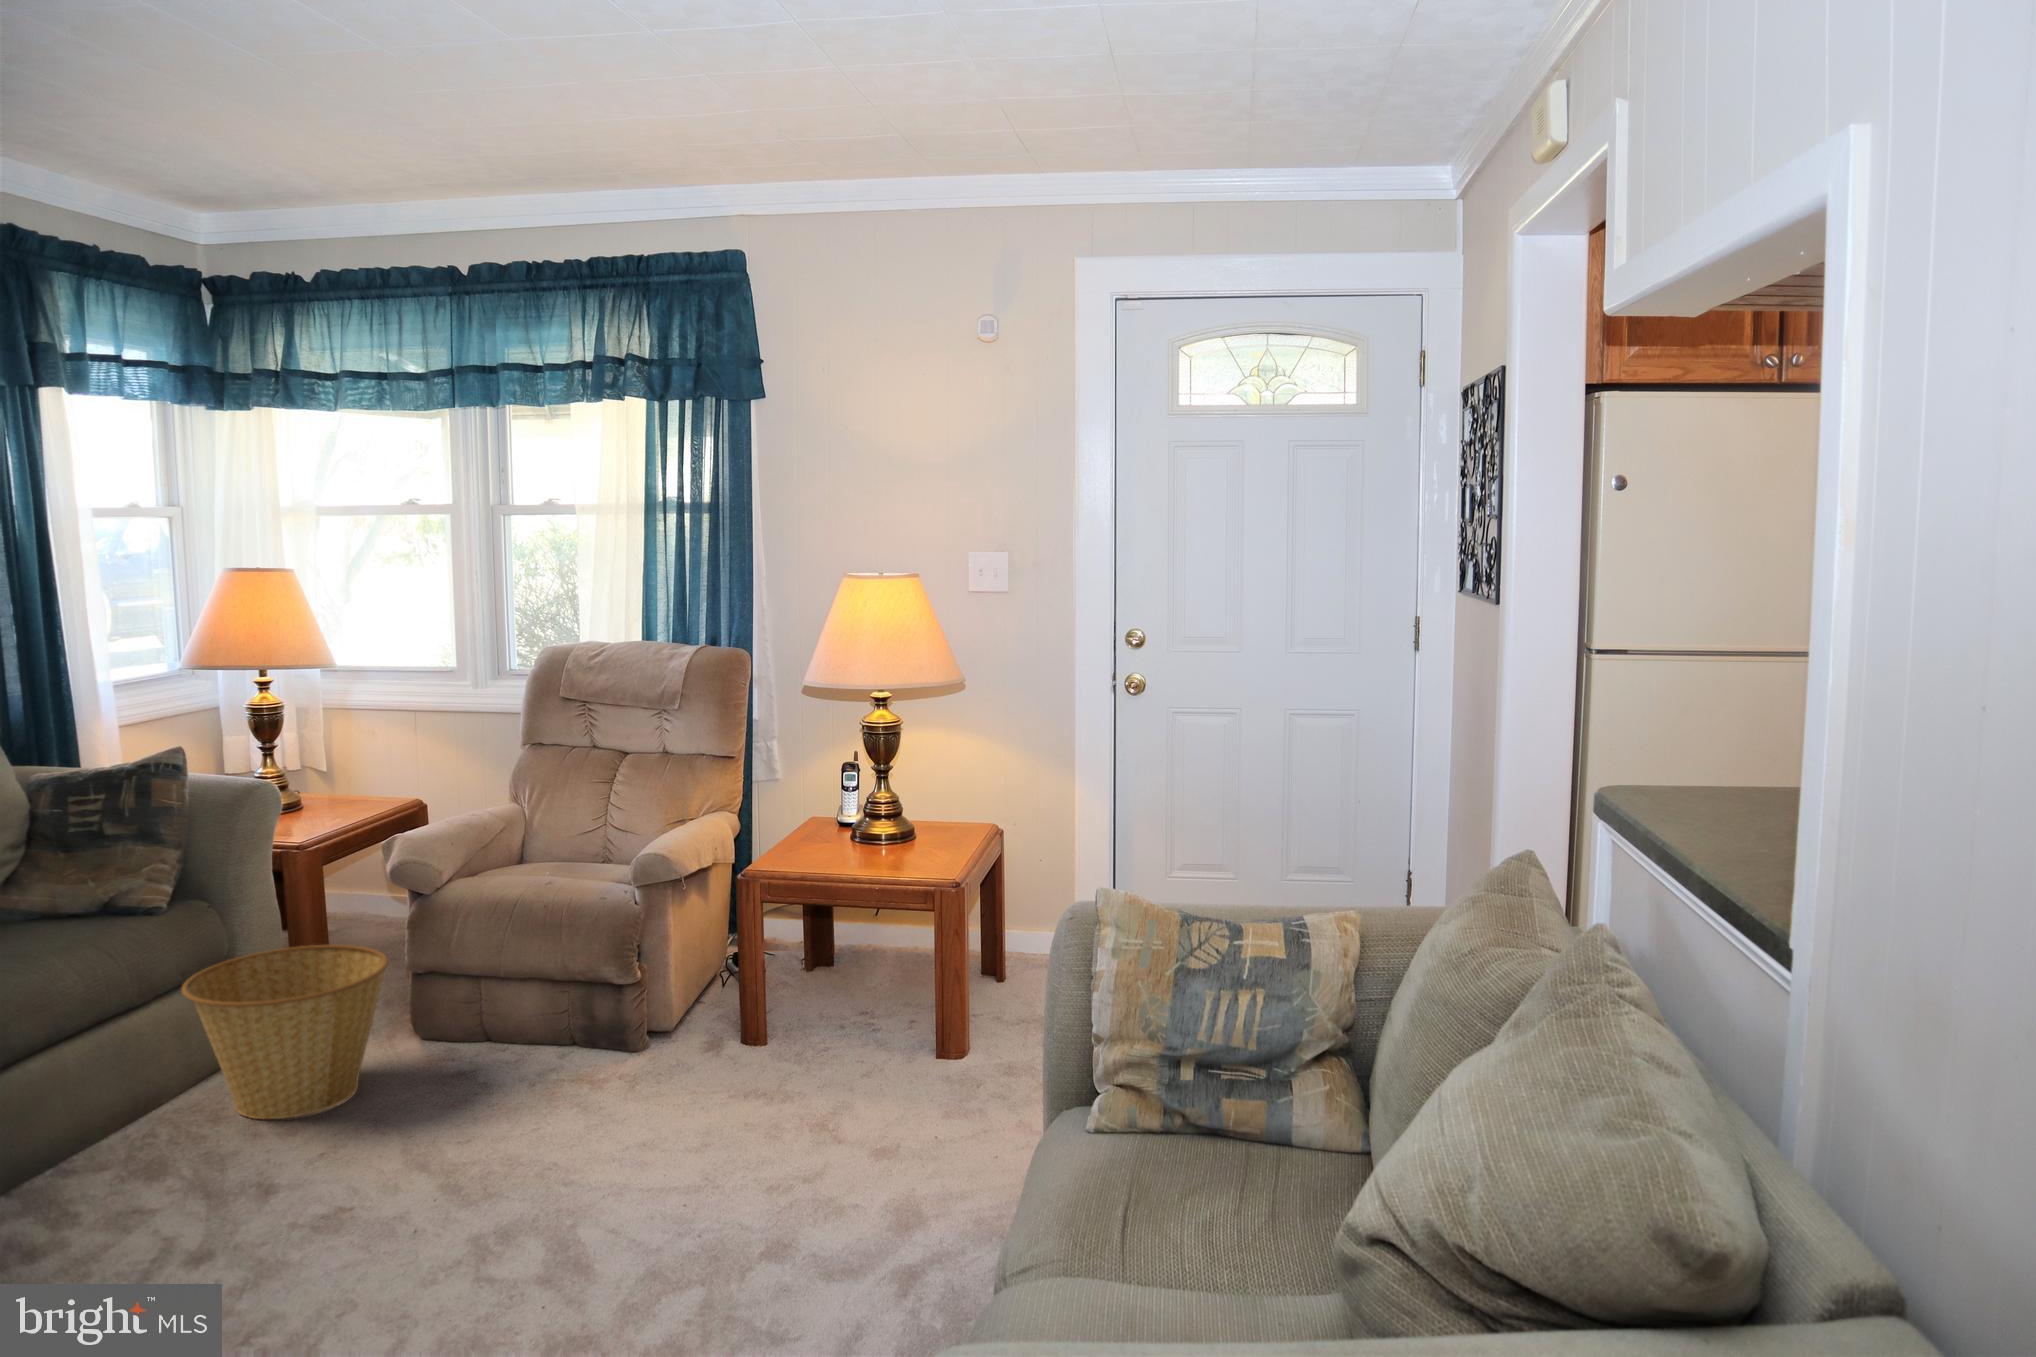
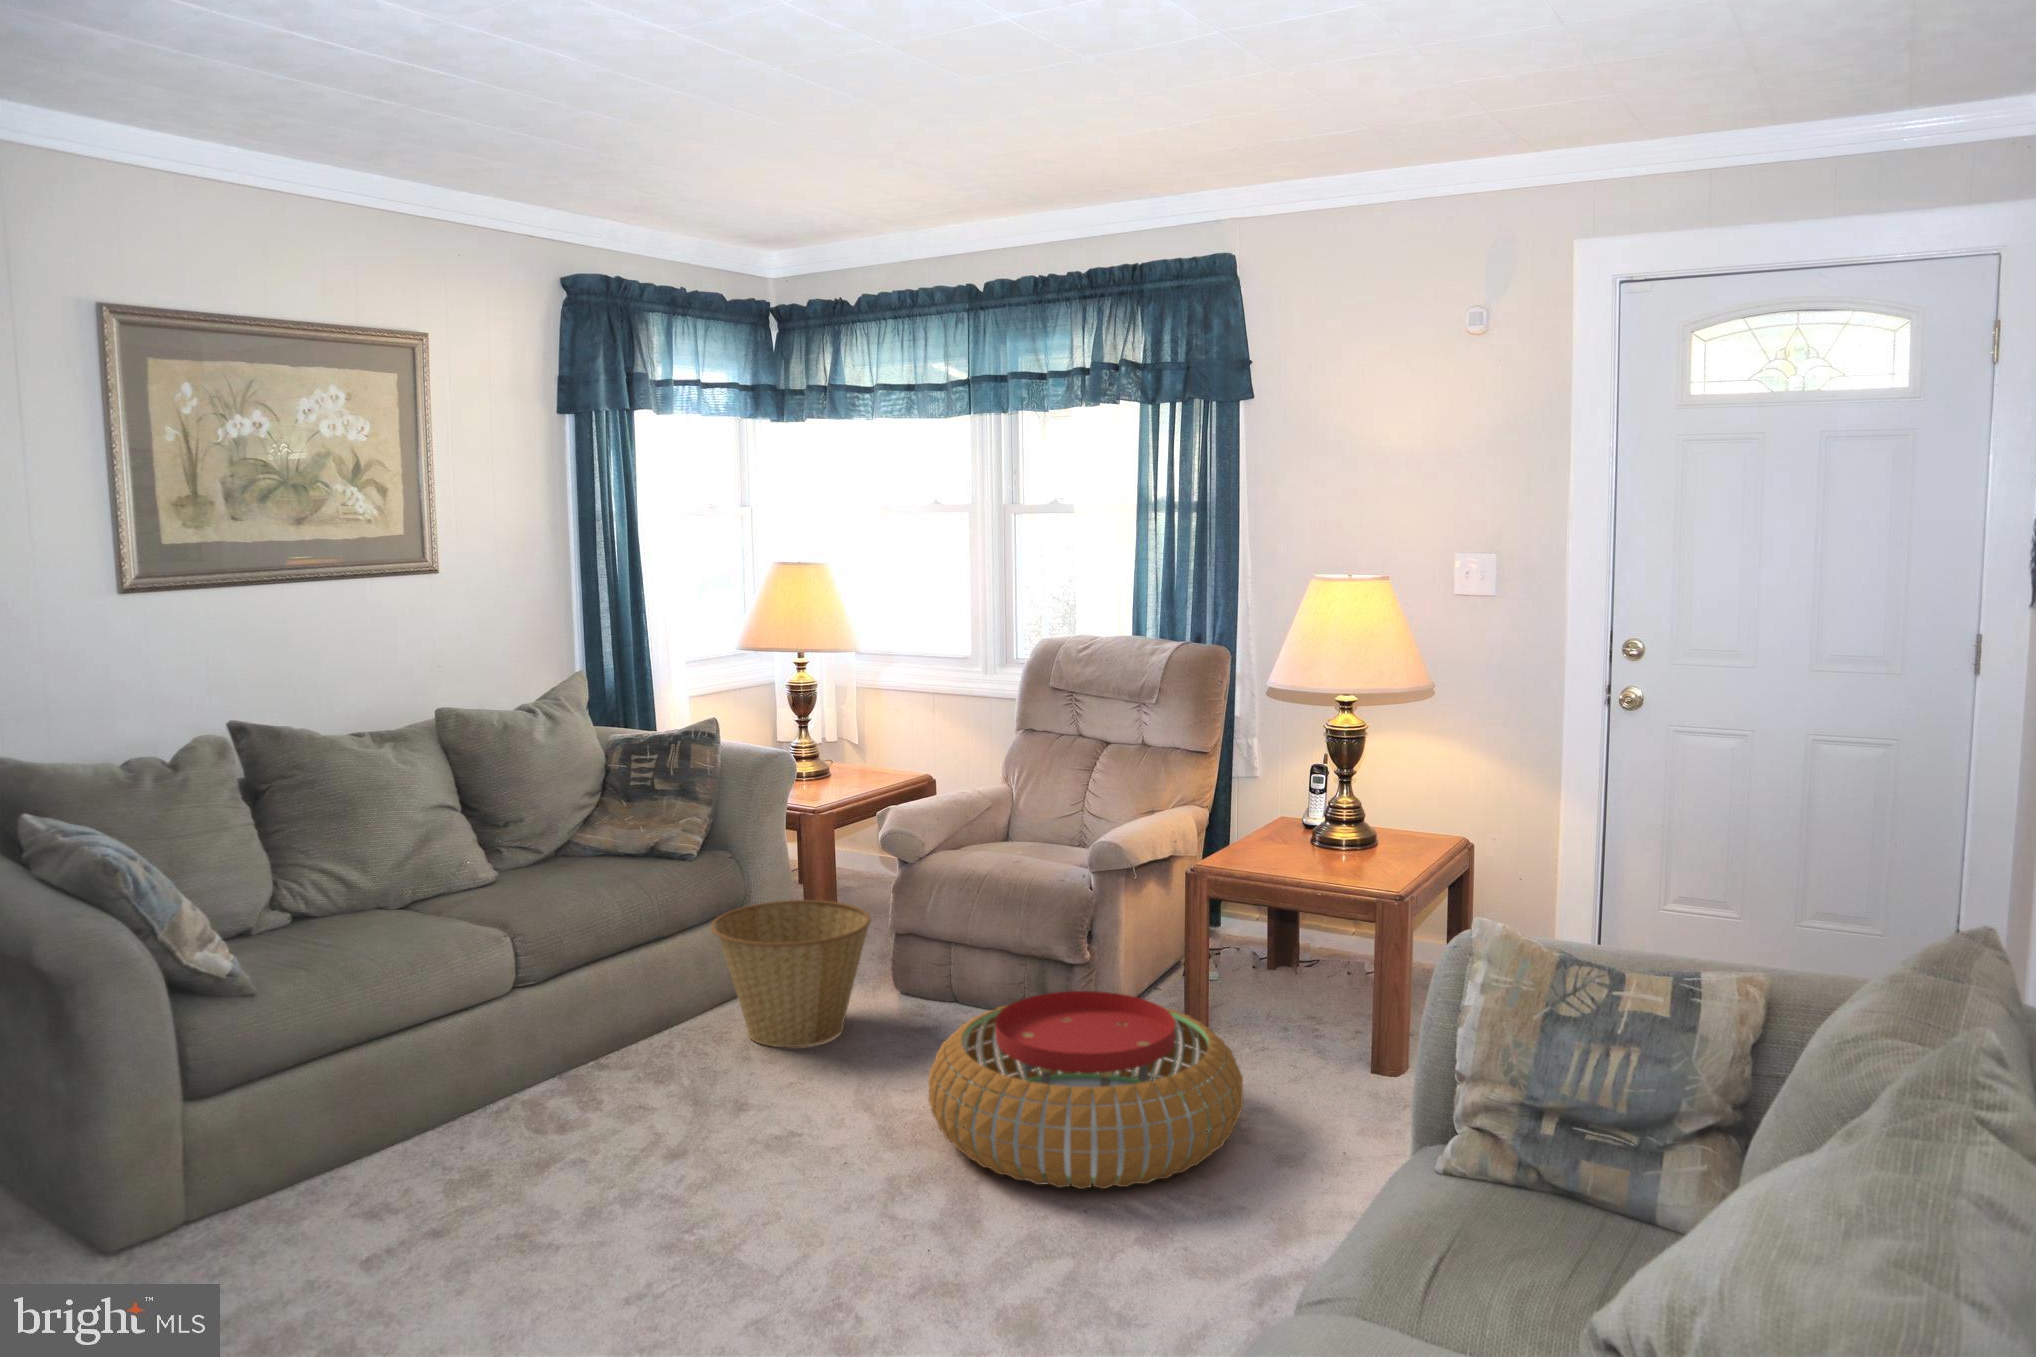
pouf: none [490,1004,830,1219] -> present [928,991,1243,1189]

